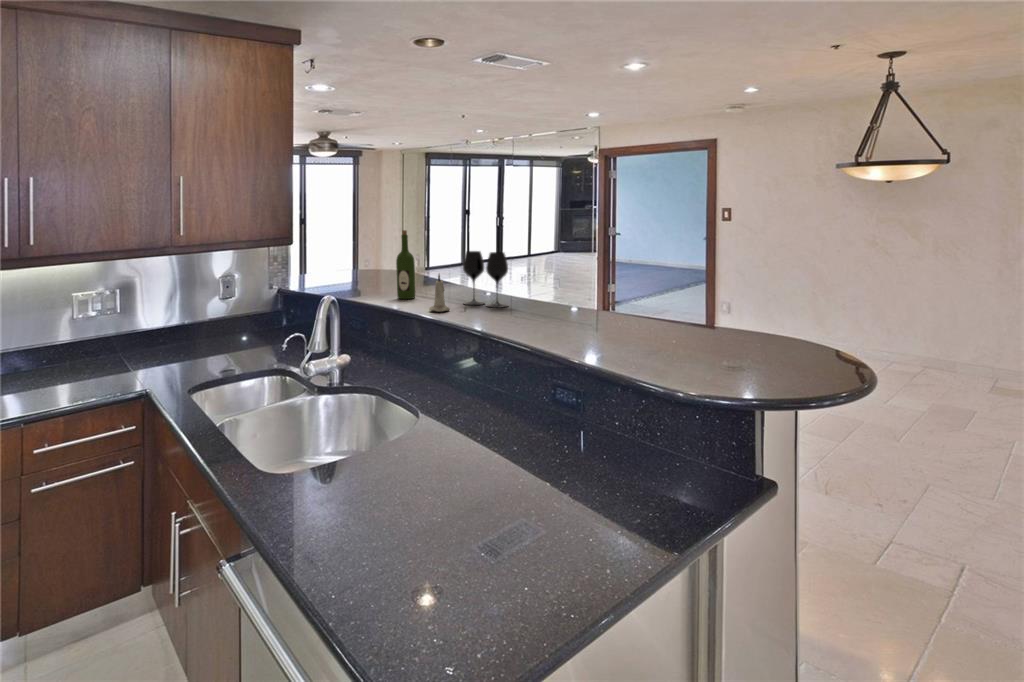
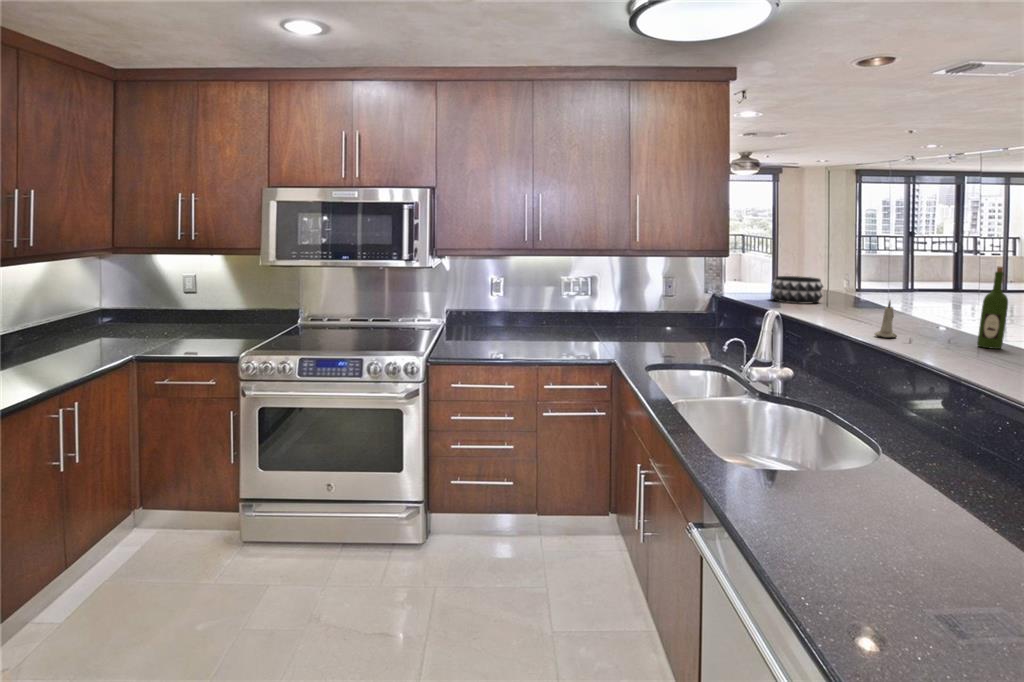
wine bottle: present [396,230,415,299] -> present [977,267,1008,349]
wine glass: present [463,251,508,308] -> none [910,280,969,341]
decorative bowl: none [340,252,390,279] -> present [771,276,823,304]

